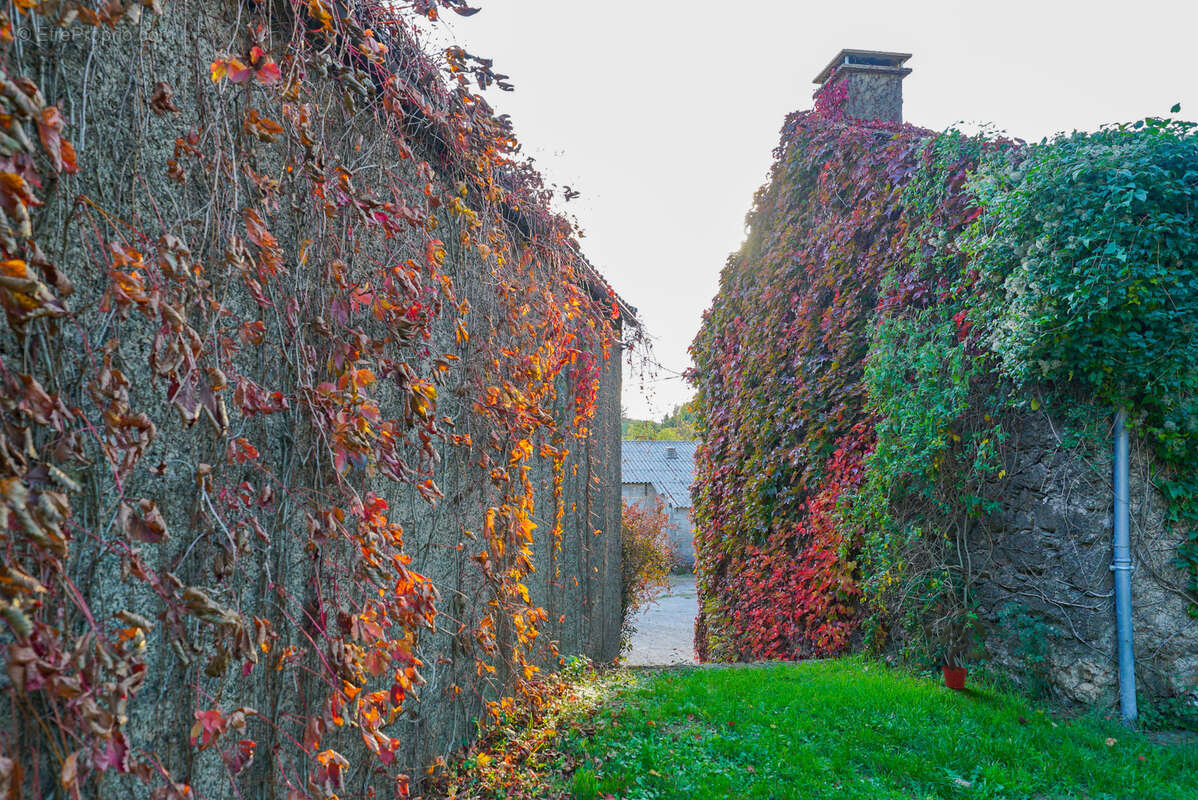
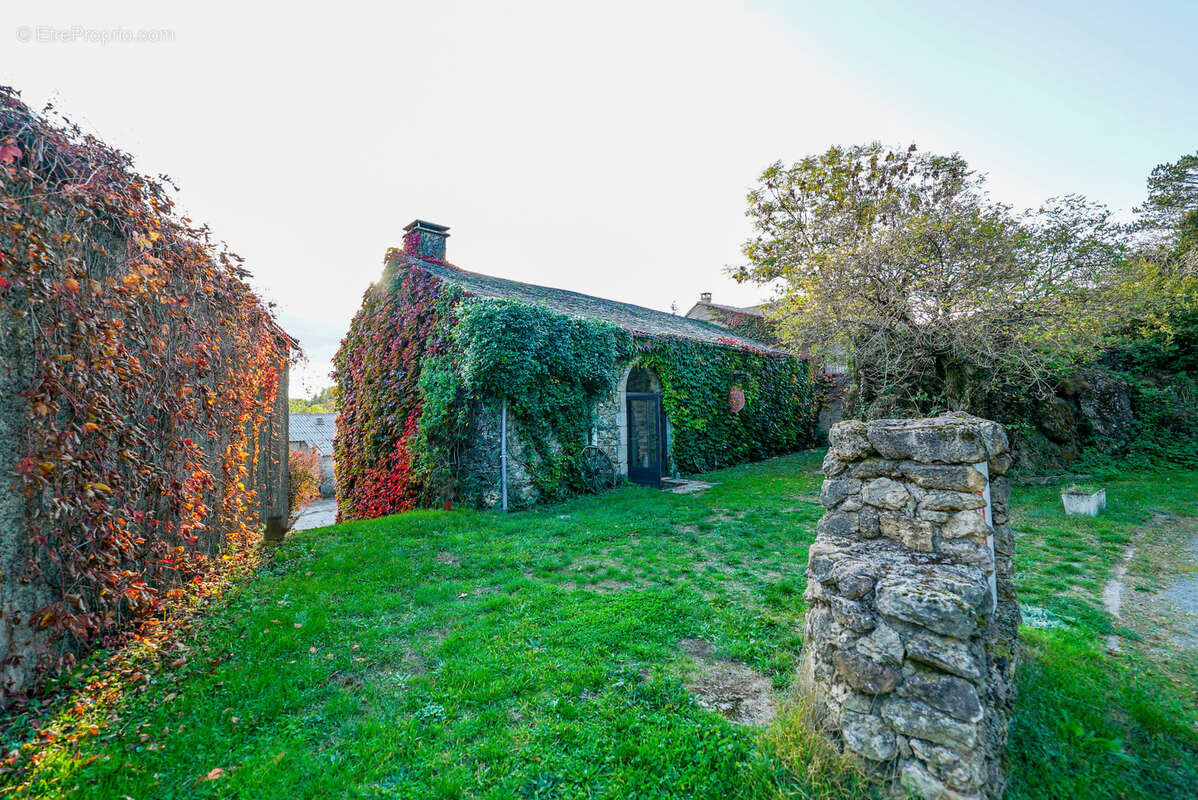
watering can: none [530,676,625,739] -> present [258,513,303,540]

